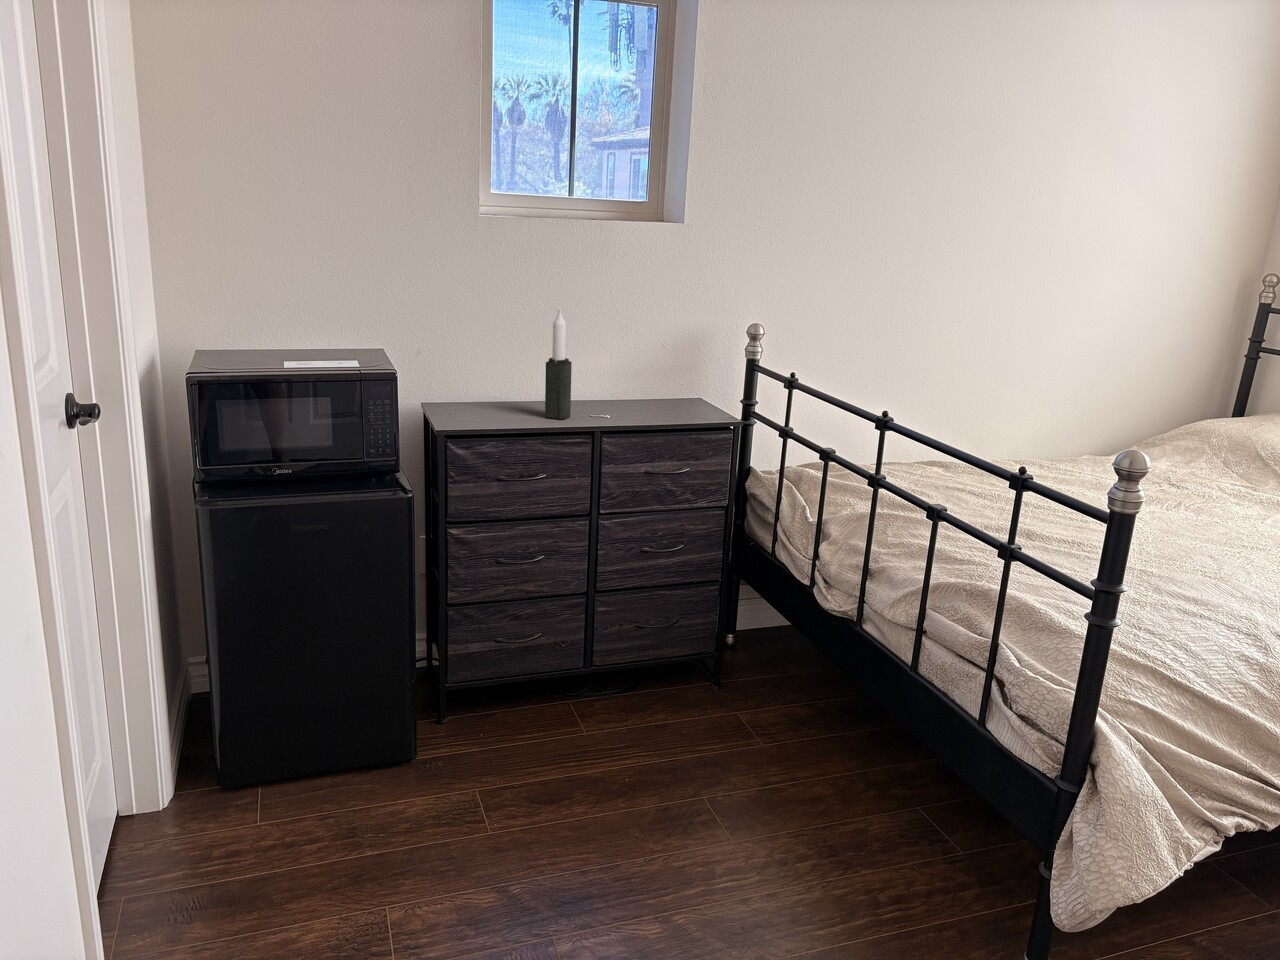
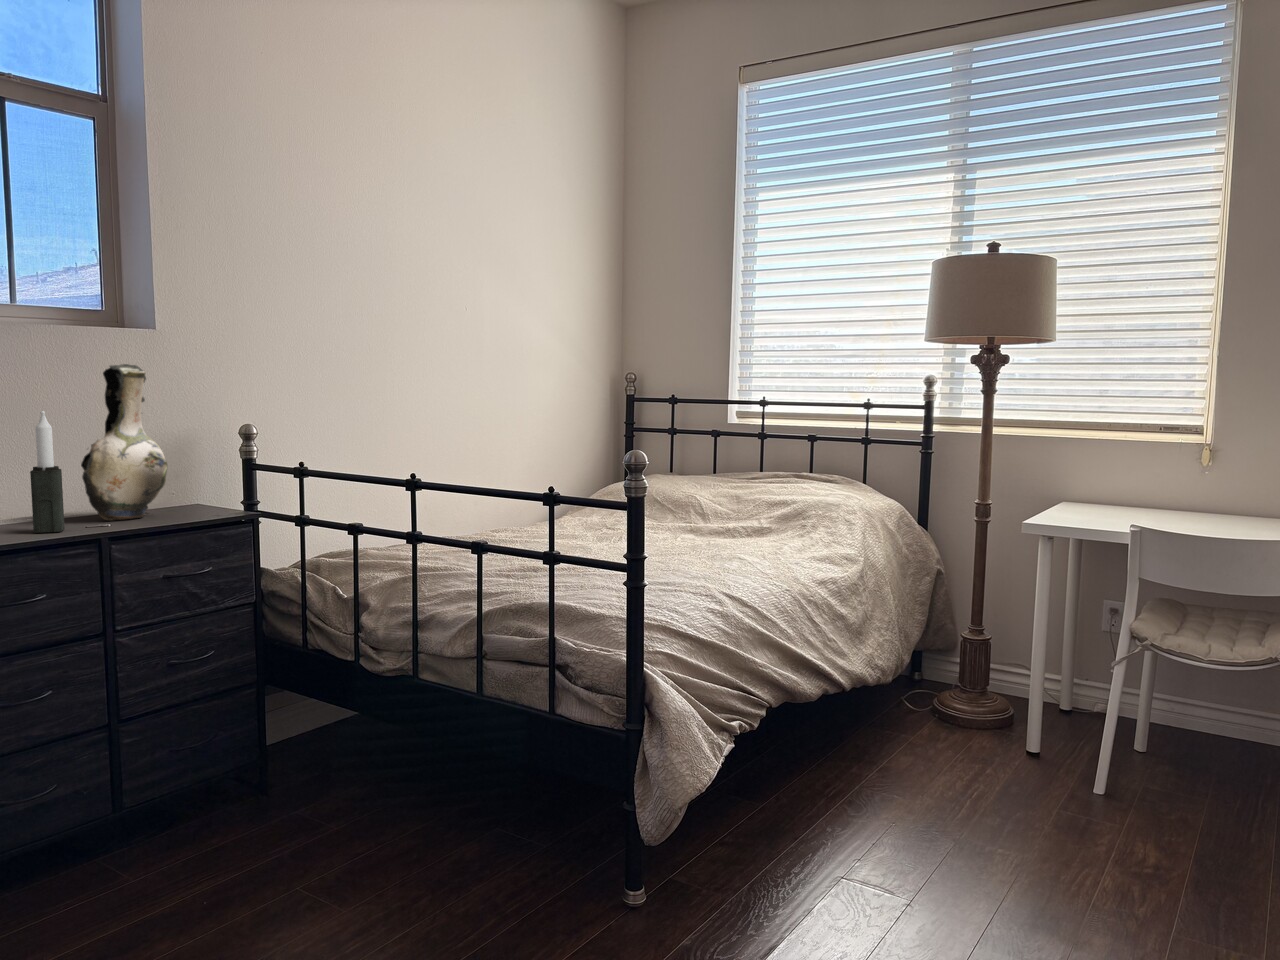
decorative vase: none [593,263,668,411] -> present [81,364,167,521]

